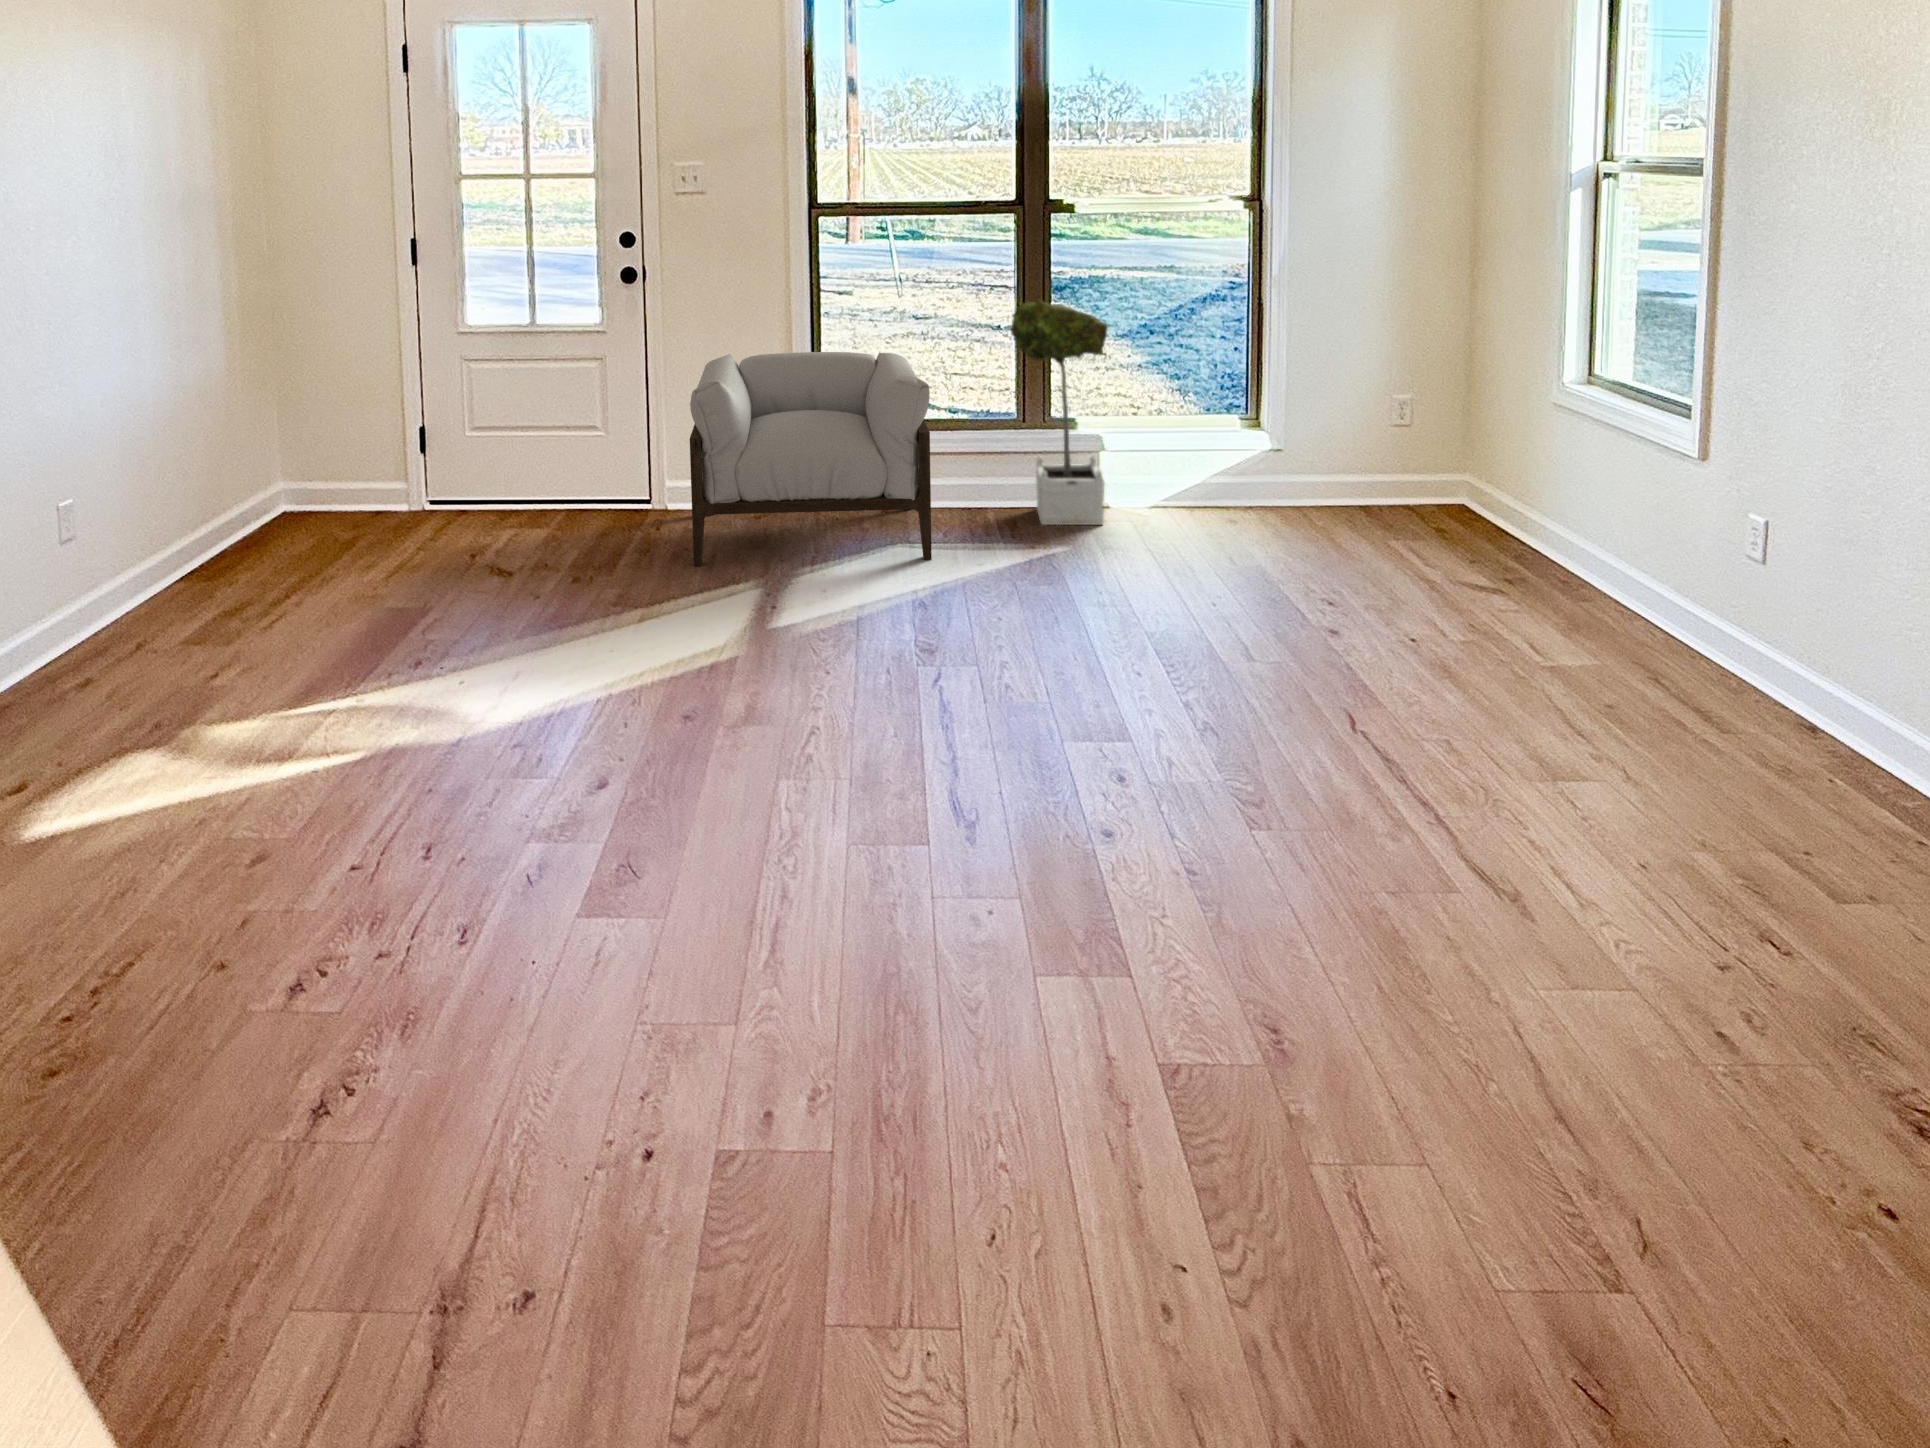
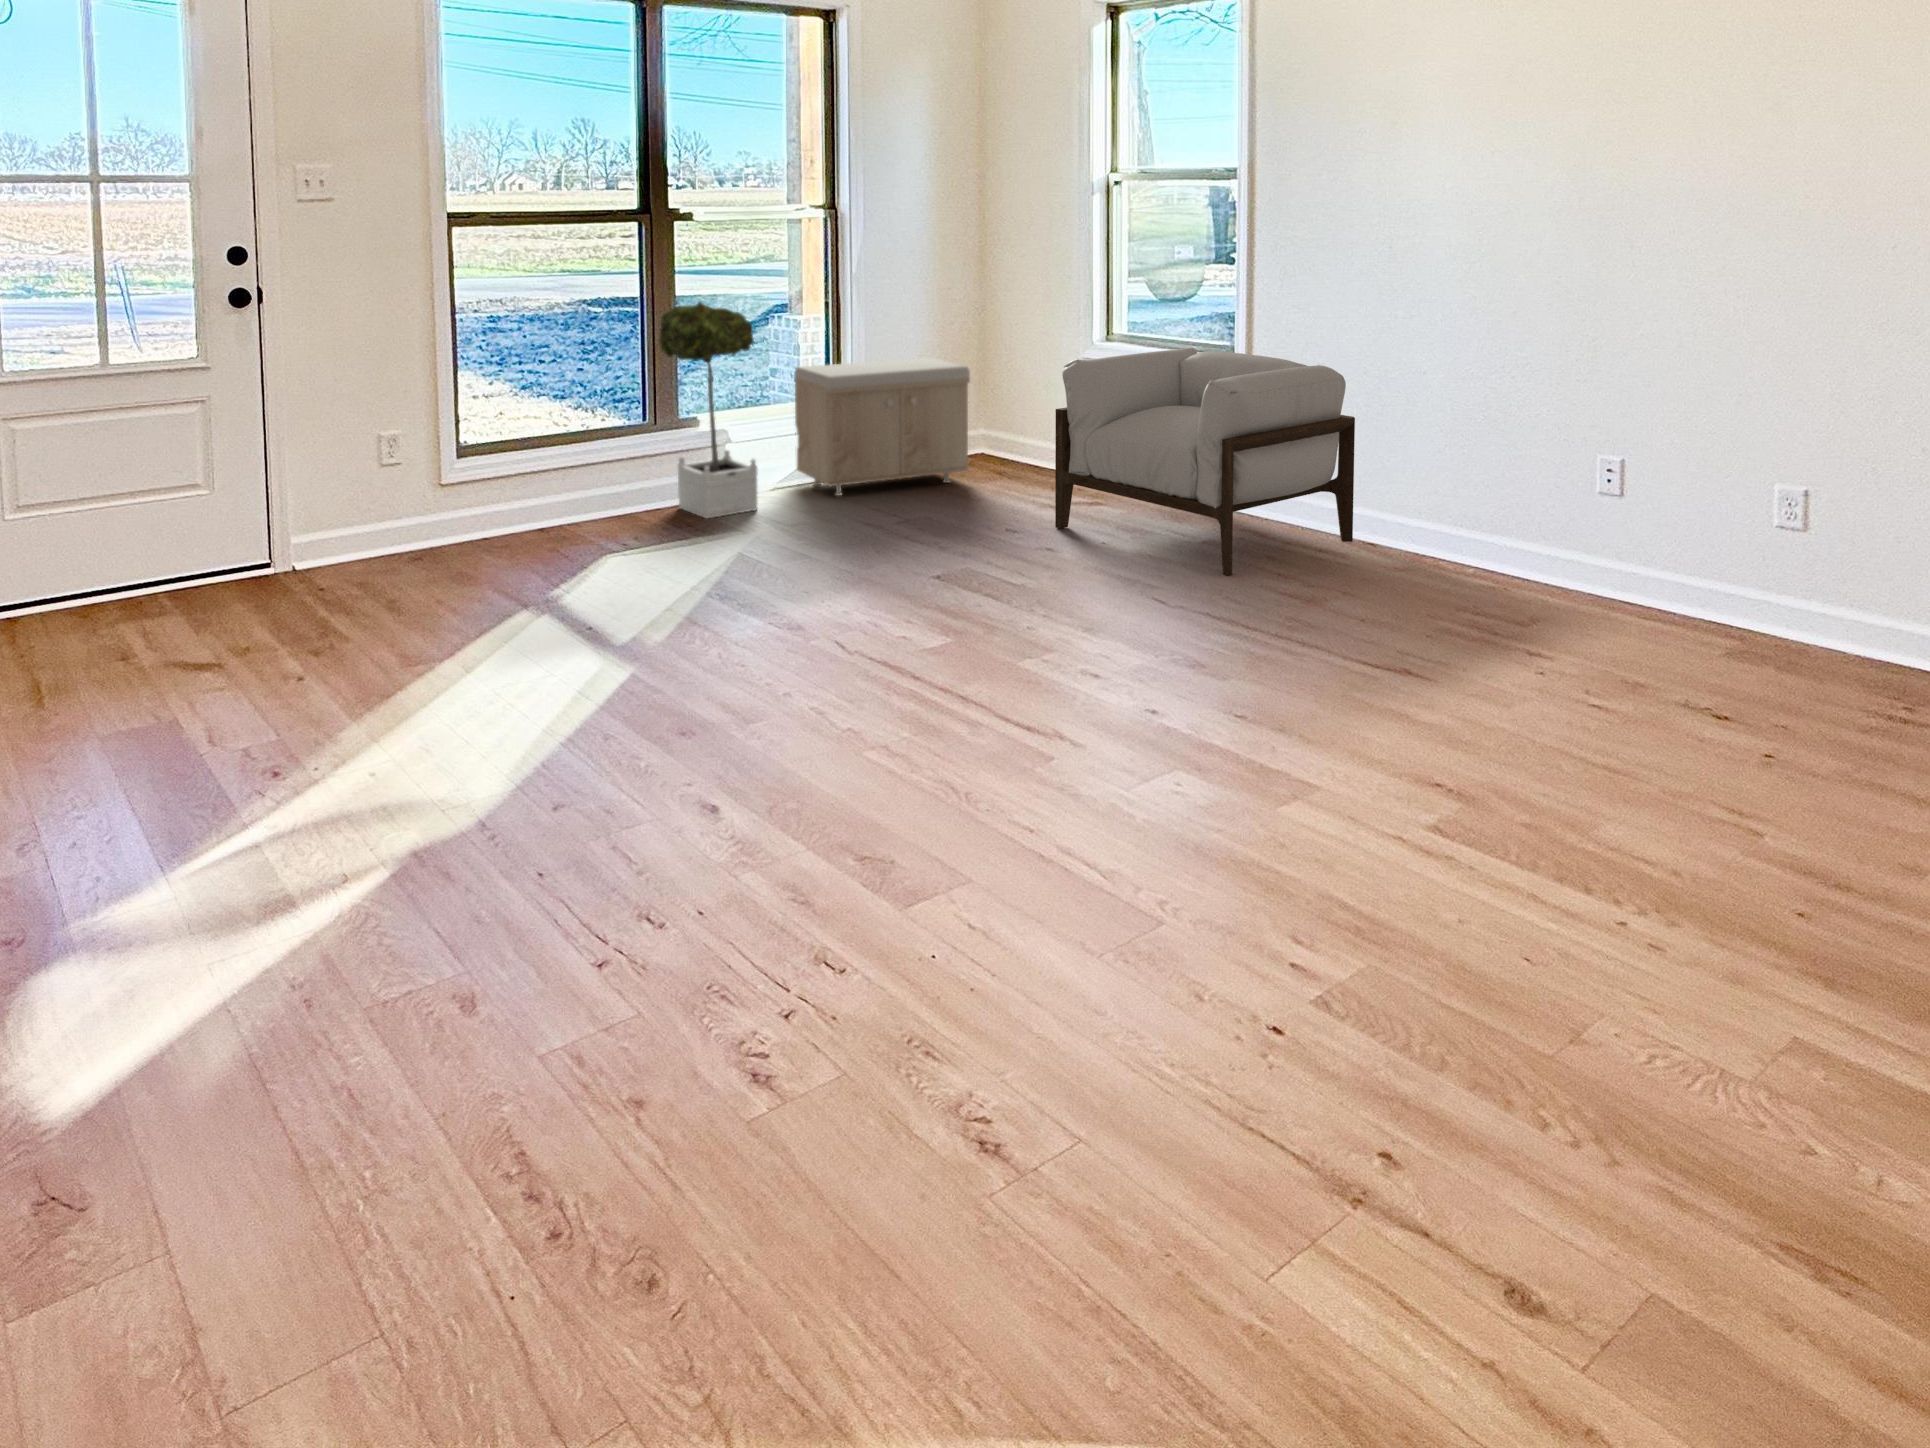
armchair: present [690,352,932,566] -> present [1055,348,1355,576]
storage bench: none [1193,376,1385,532] -> present [795,358,970,496]

